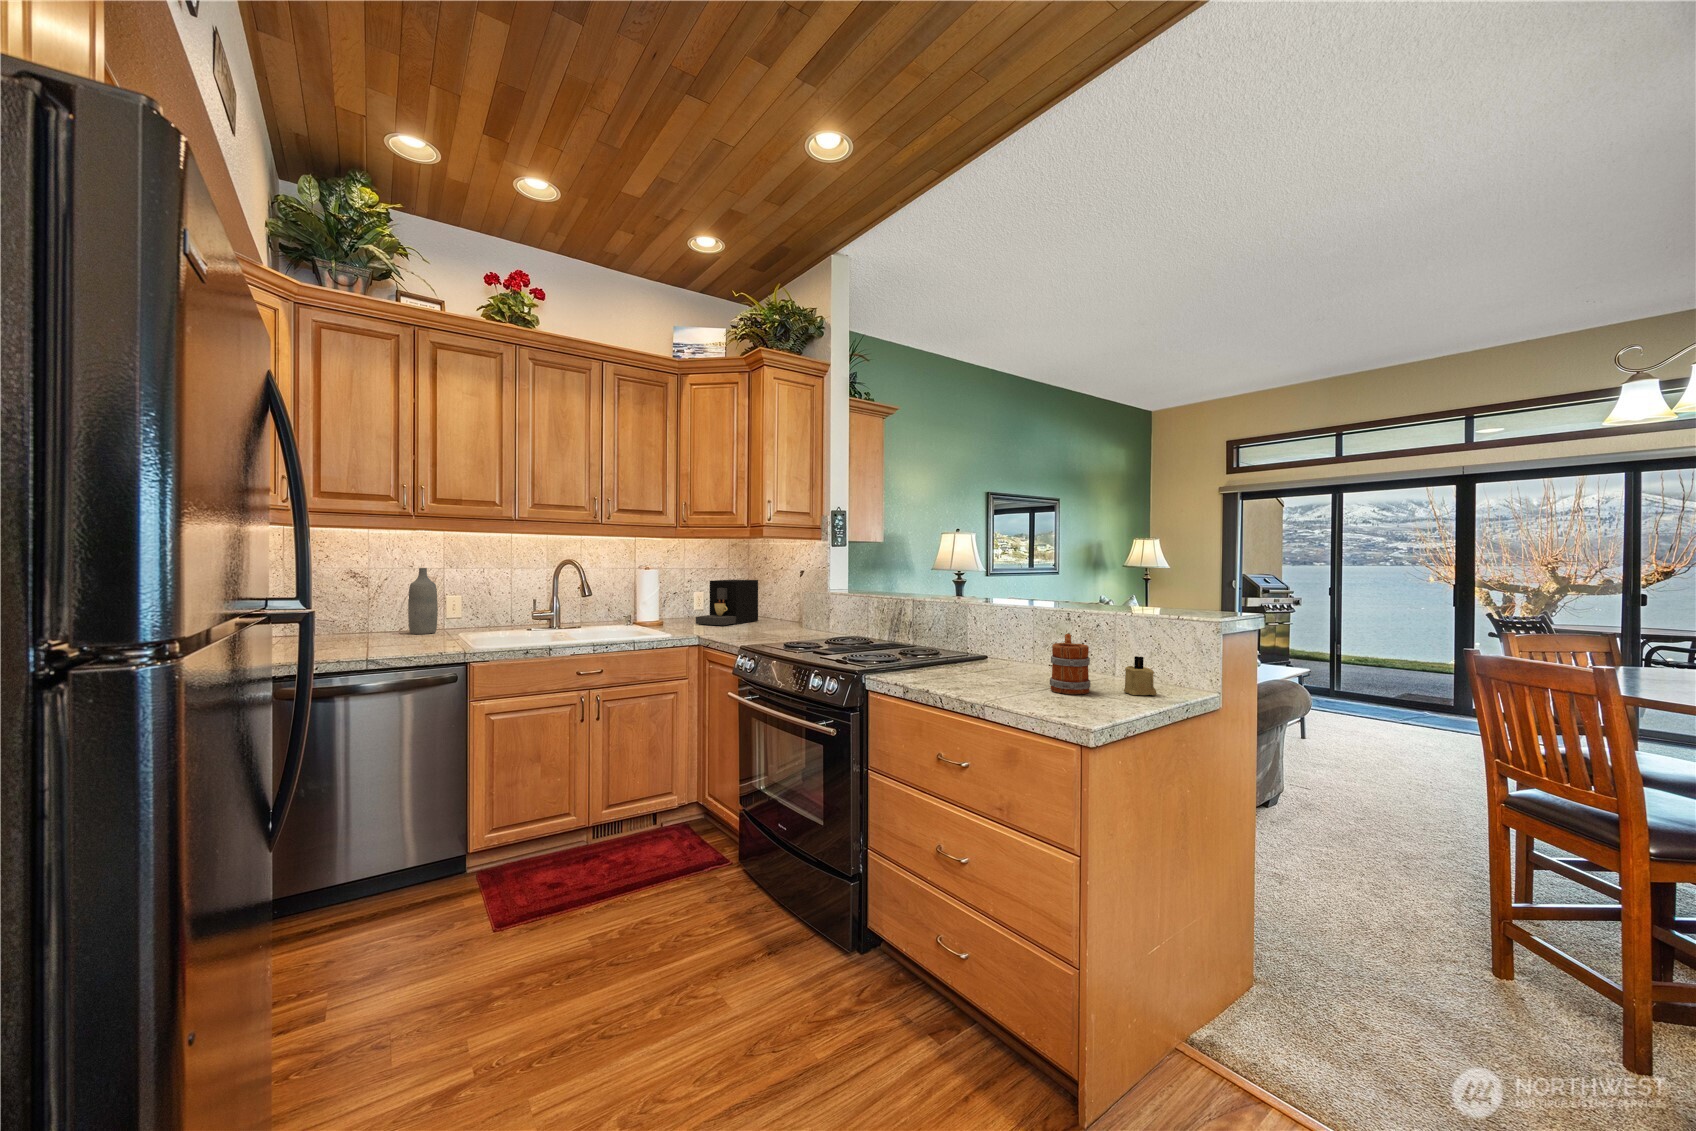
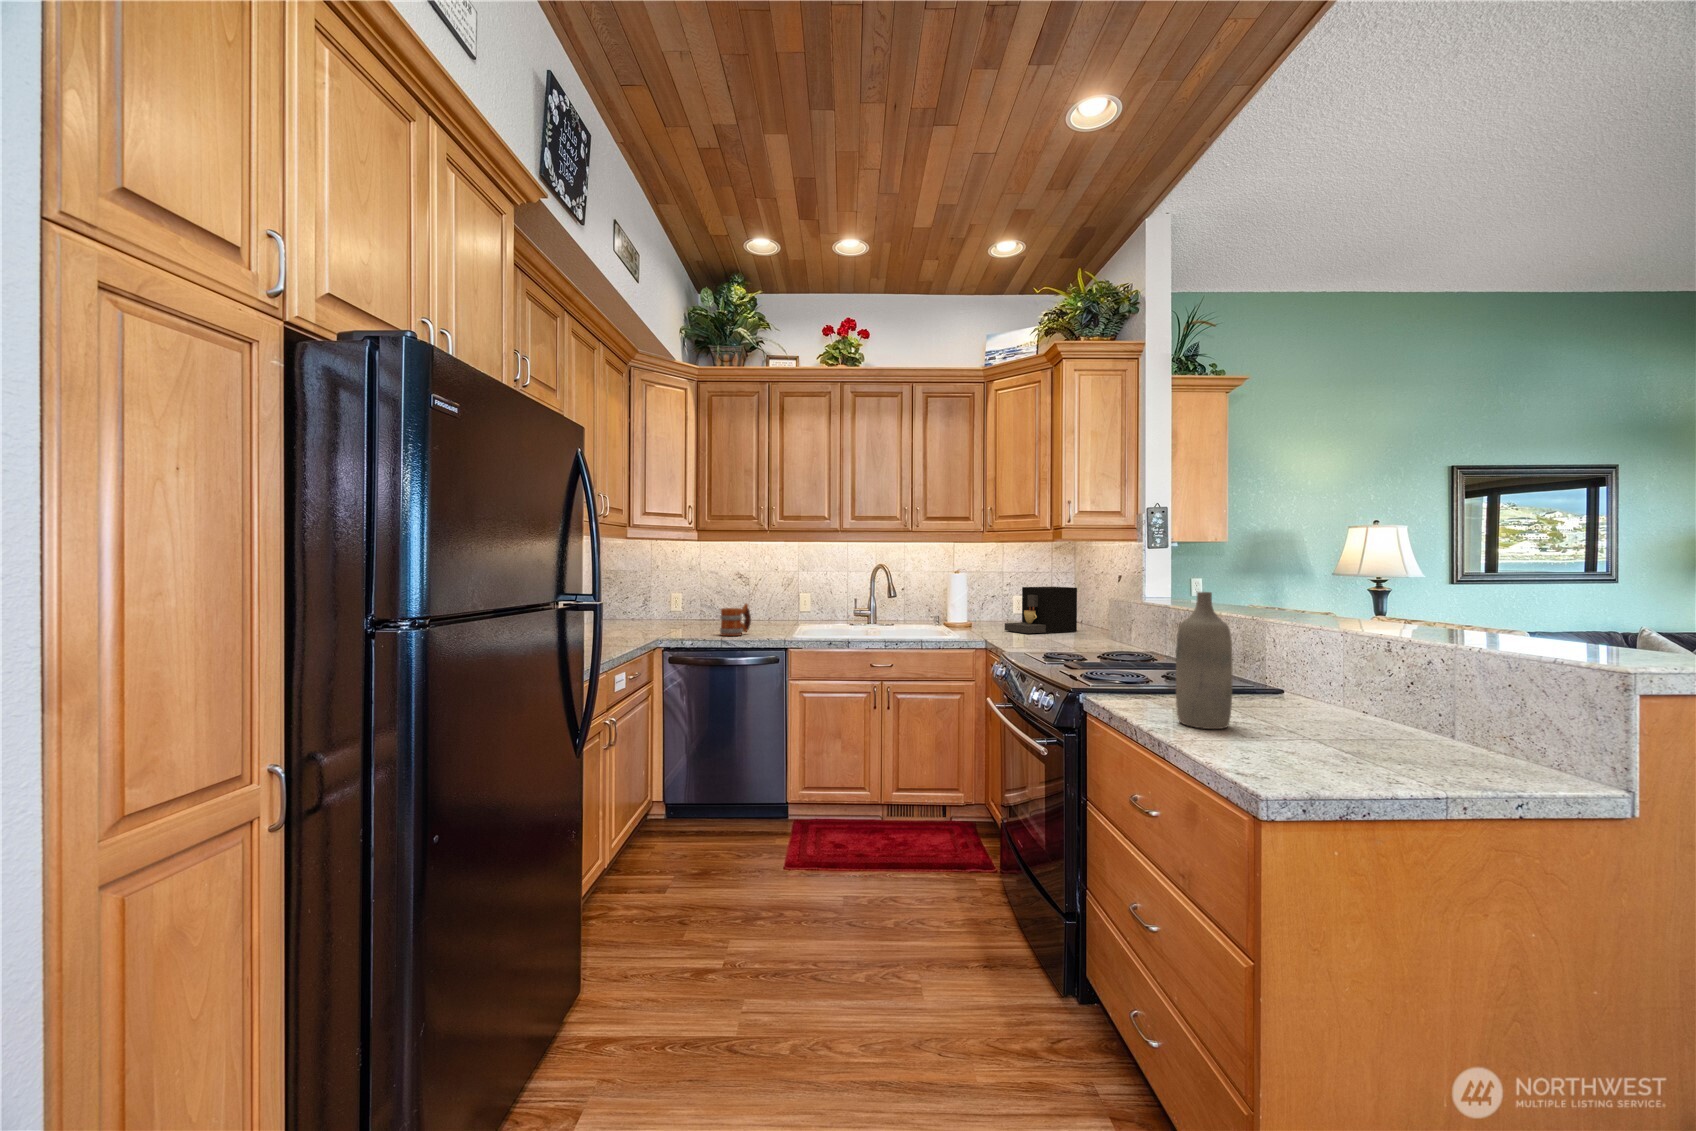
bottle: present [408,568,438,634] -> present [1176,592,1233,729]
mug: present [1050,634,1091,694] -> present [720,604,751,636]
candle: present [1124,656,1157,695] -> none [1414,708,1472,771]

